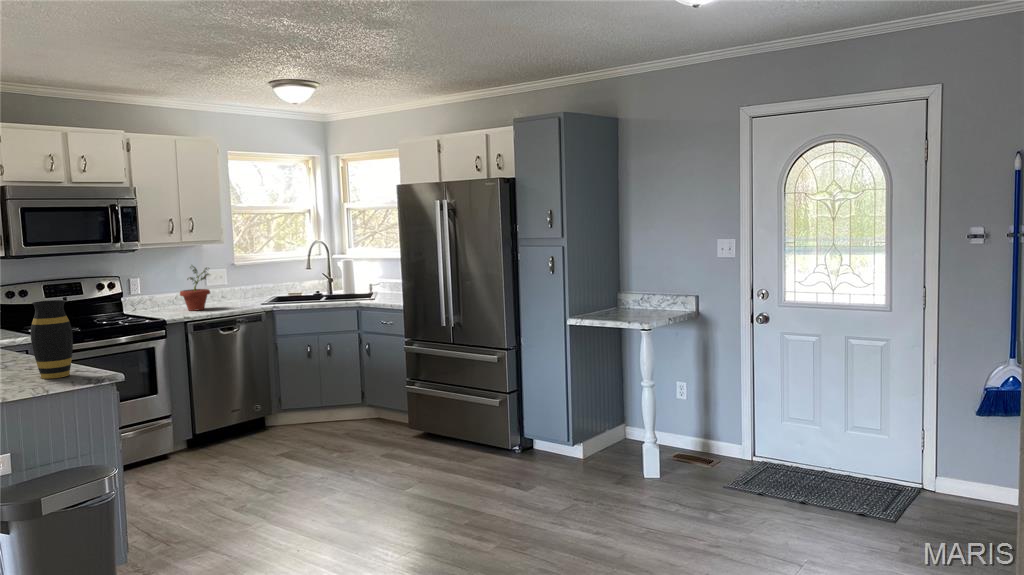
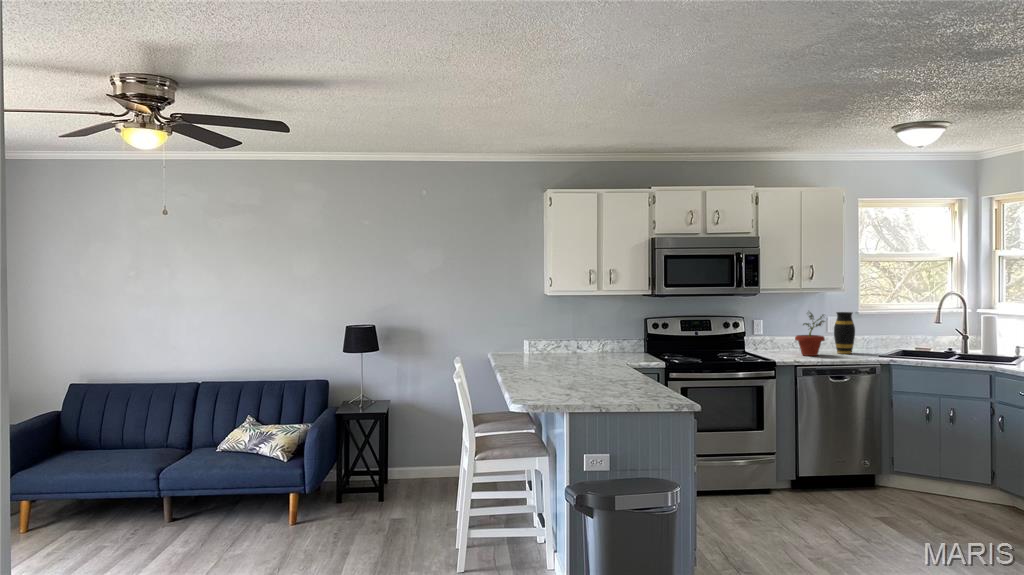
vase: present [31,300,73,379] -> present [834,312,855,354]

